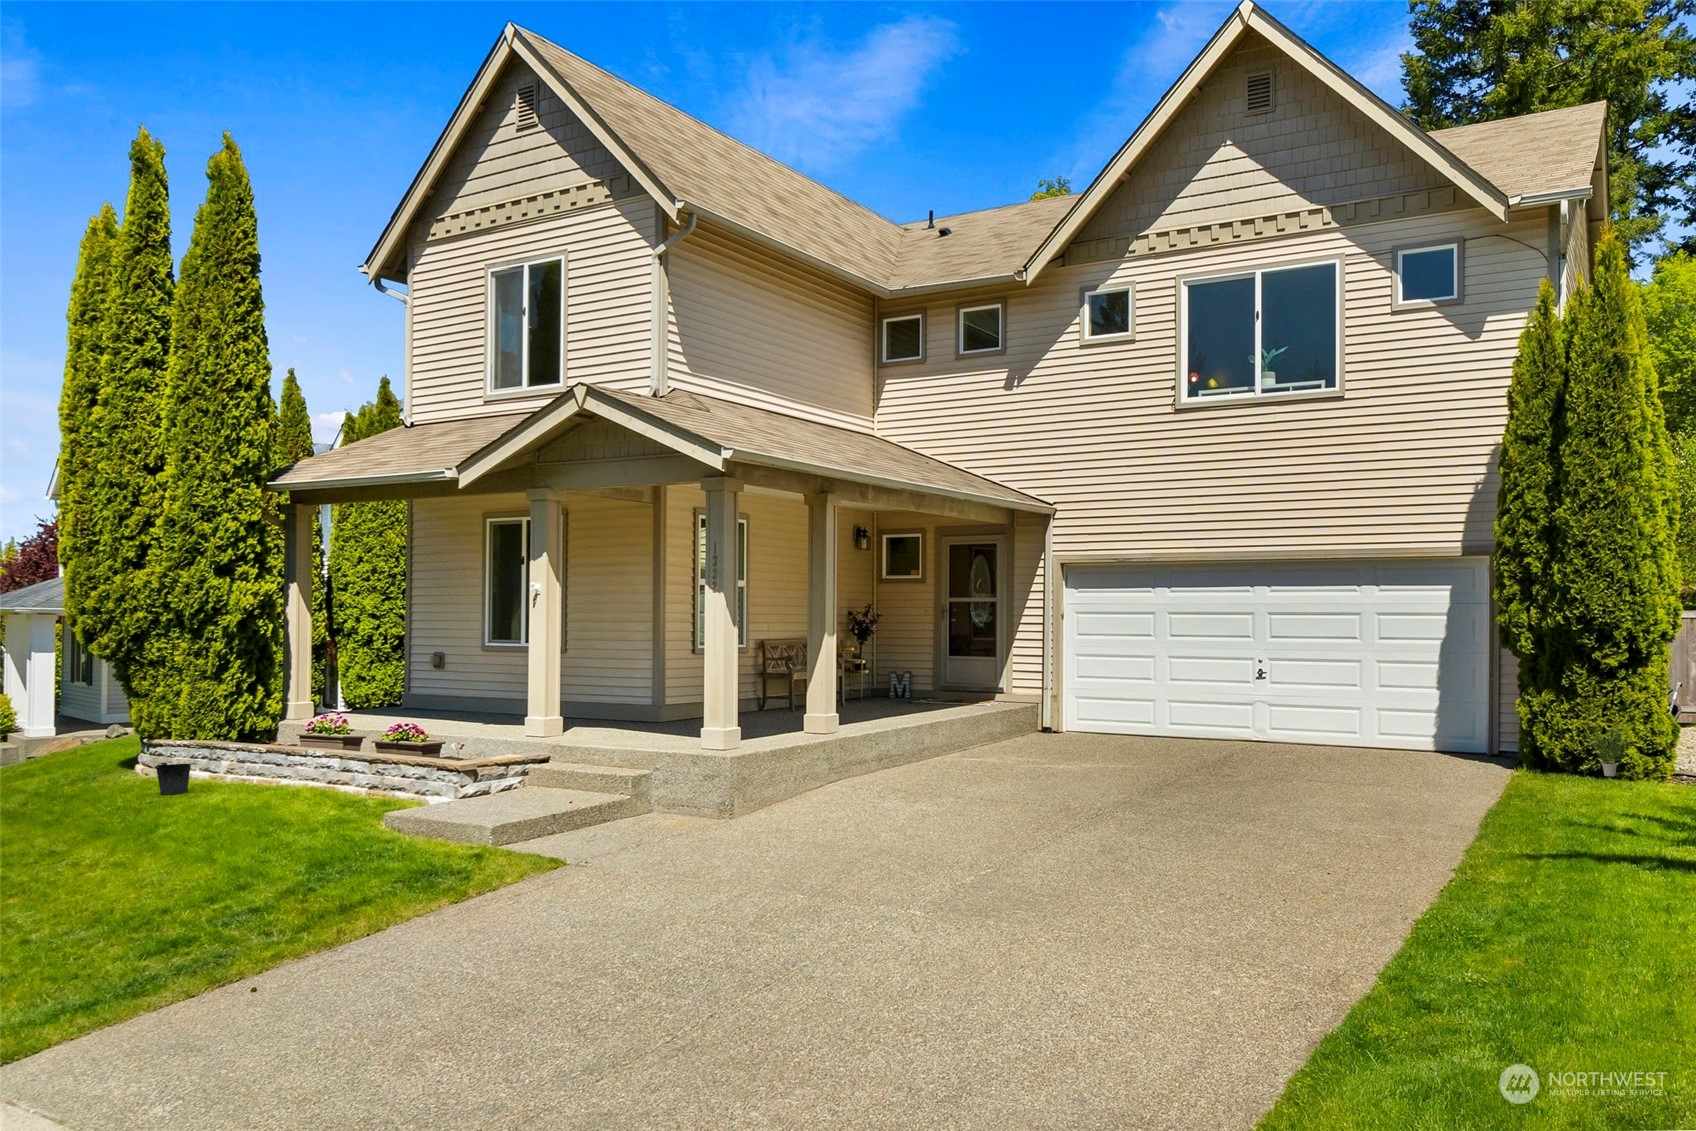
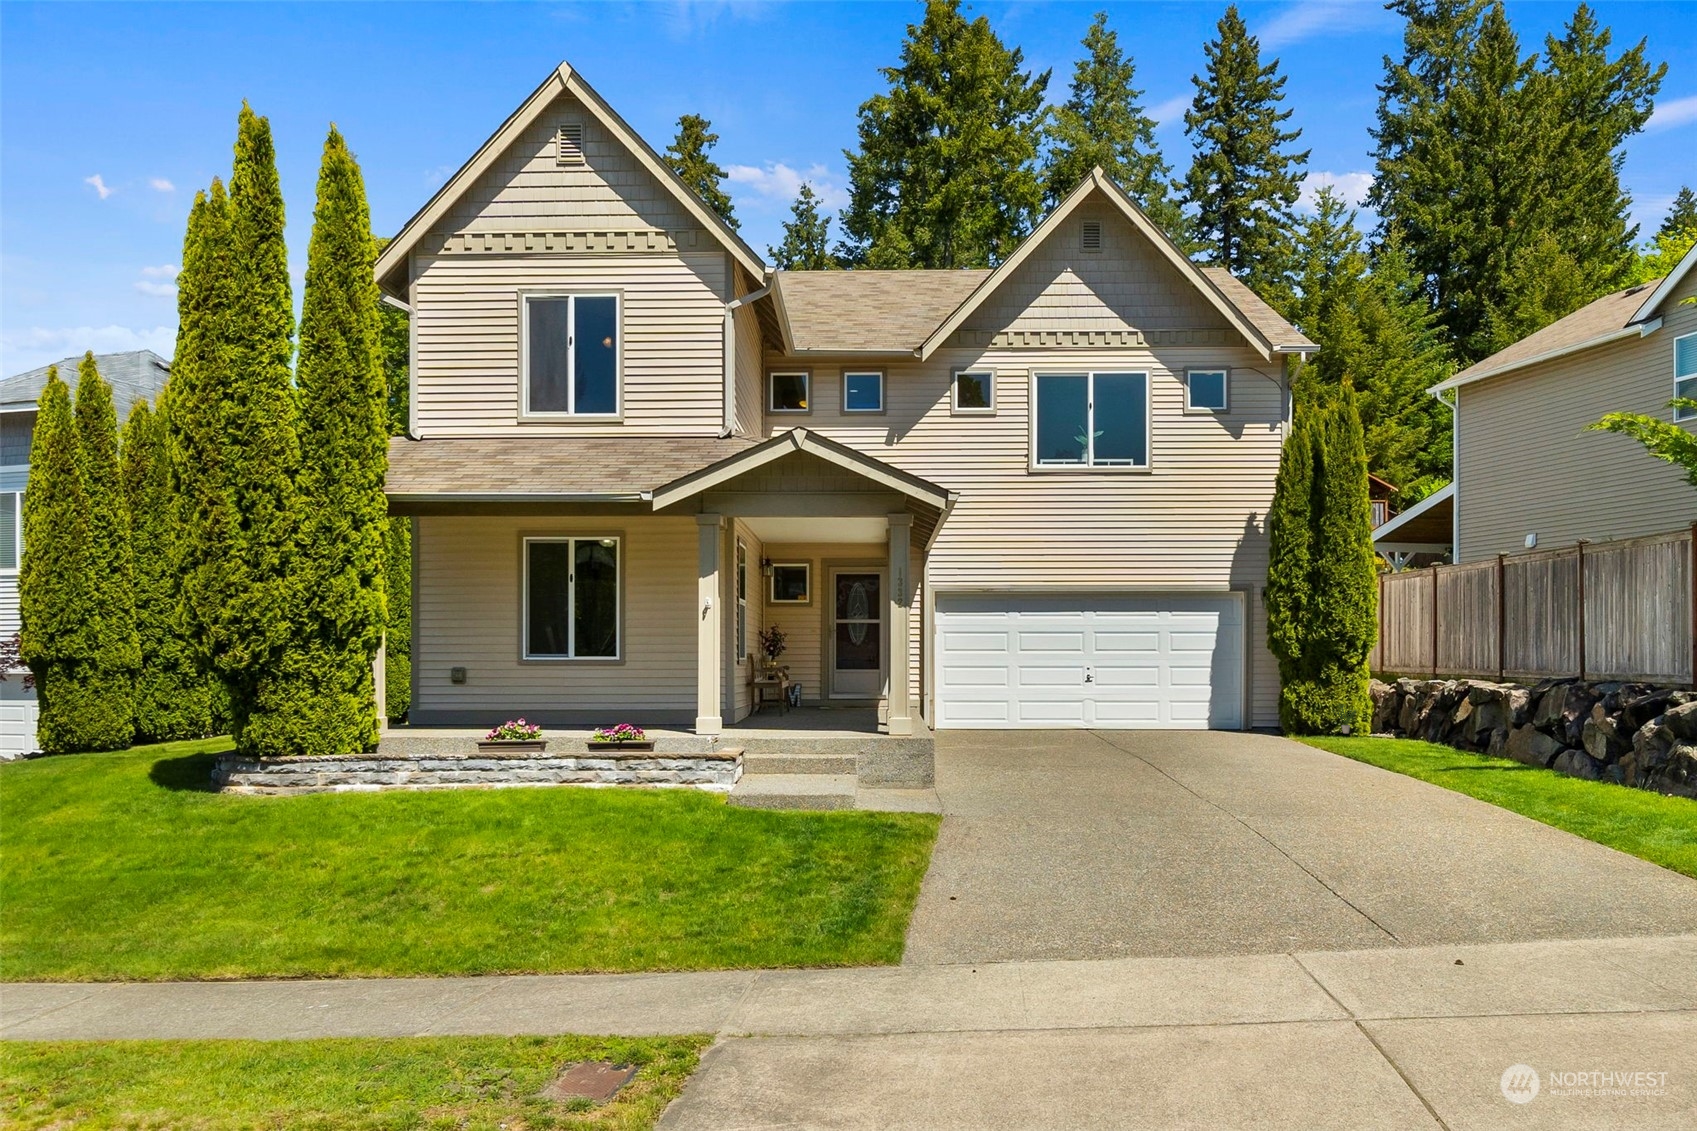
bucket: present [155,763,191,795] -> none [324,777,361,808]

